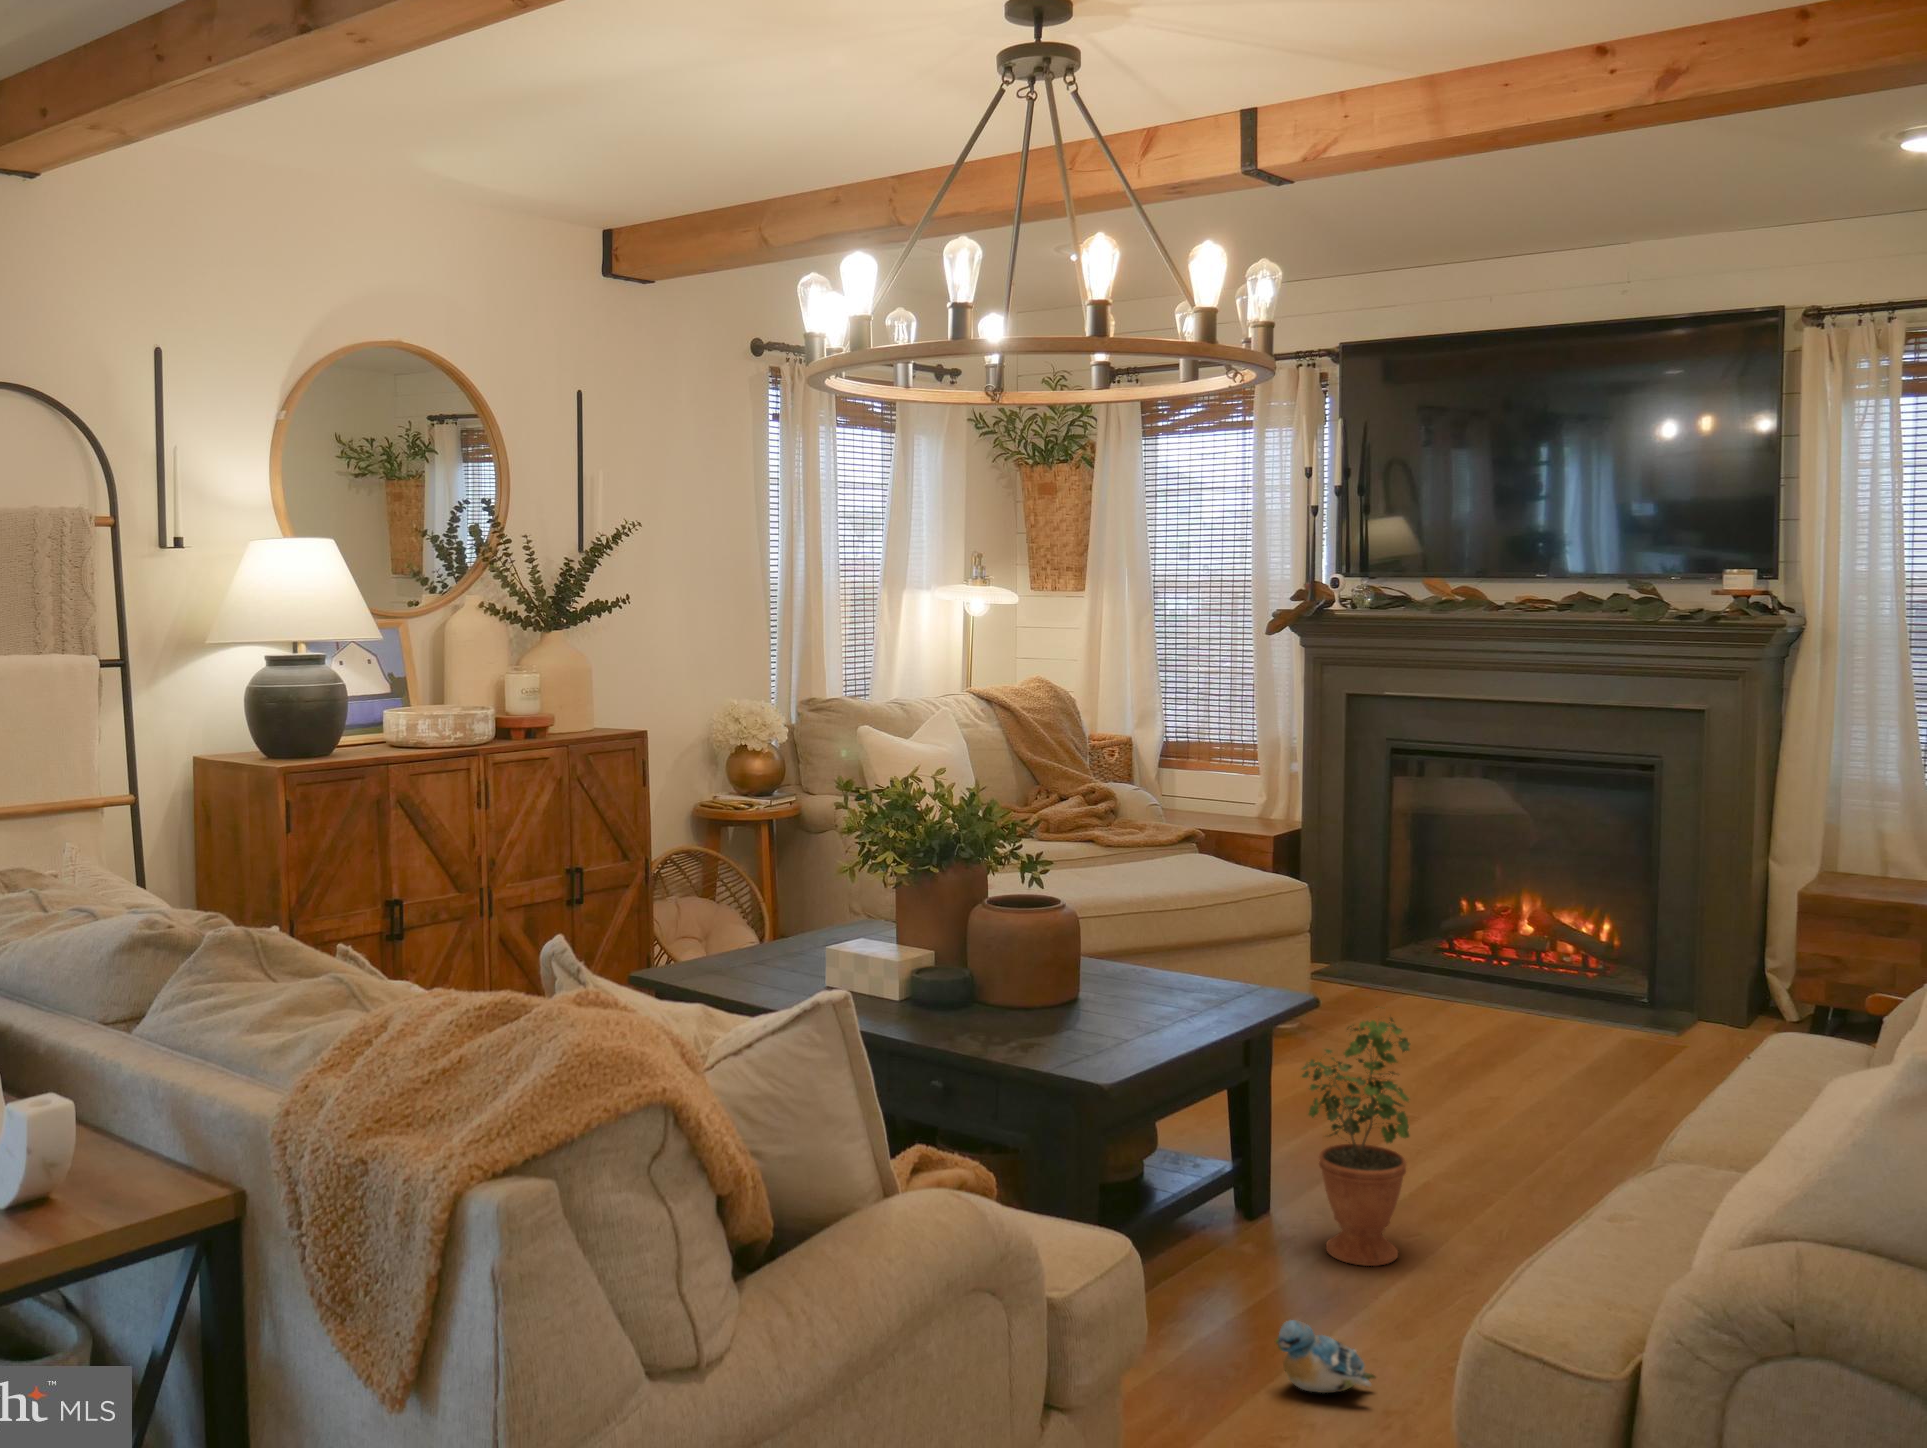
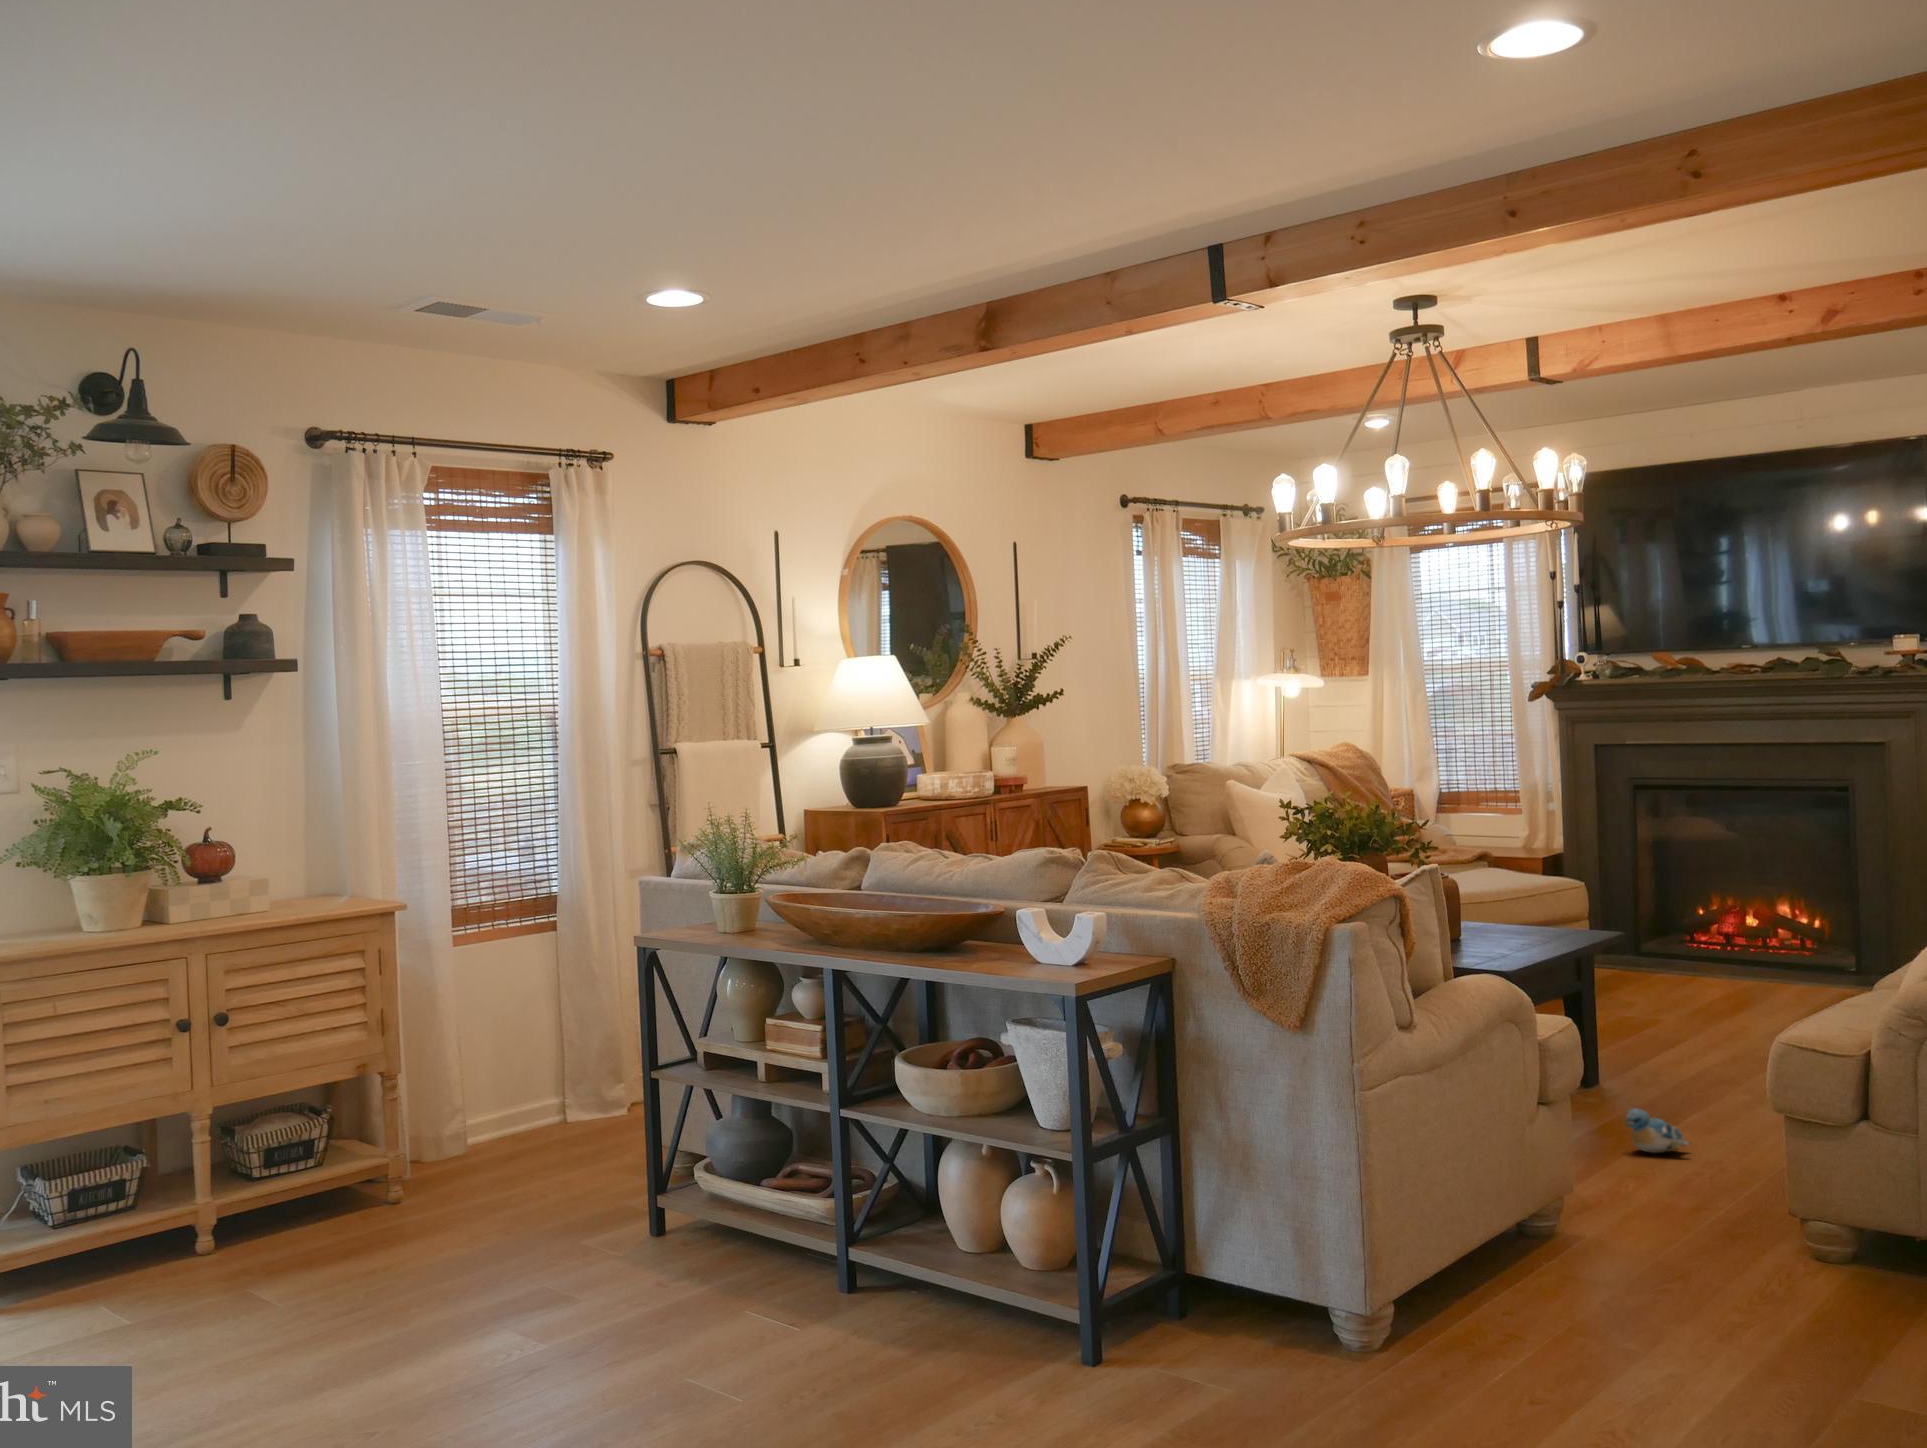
potted plant: present [1302,1018,1410,1266] -> none [1614,933,1694,1103]

